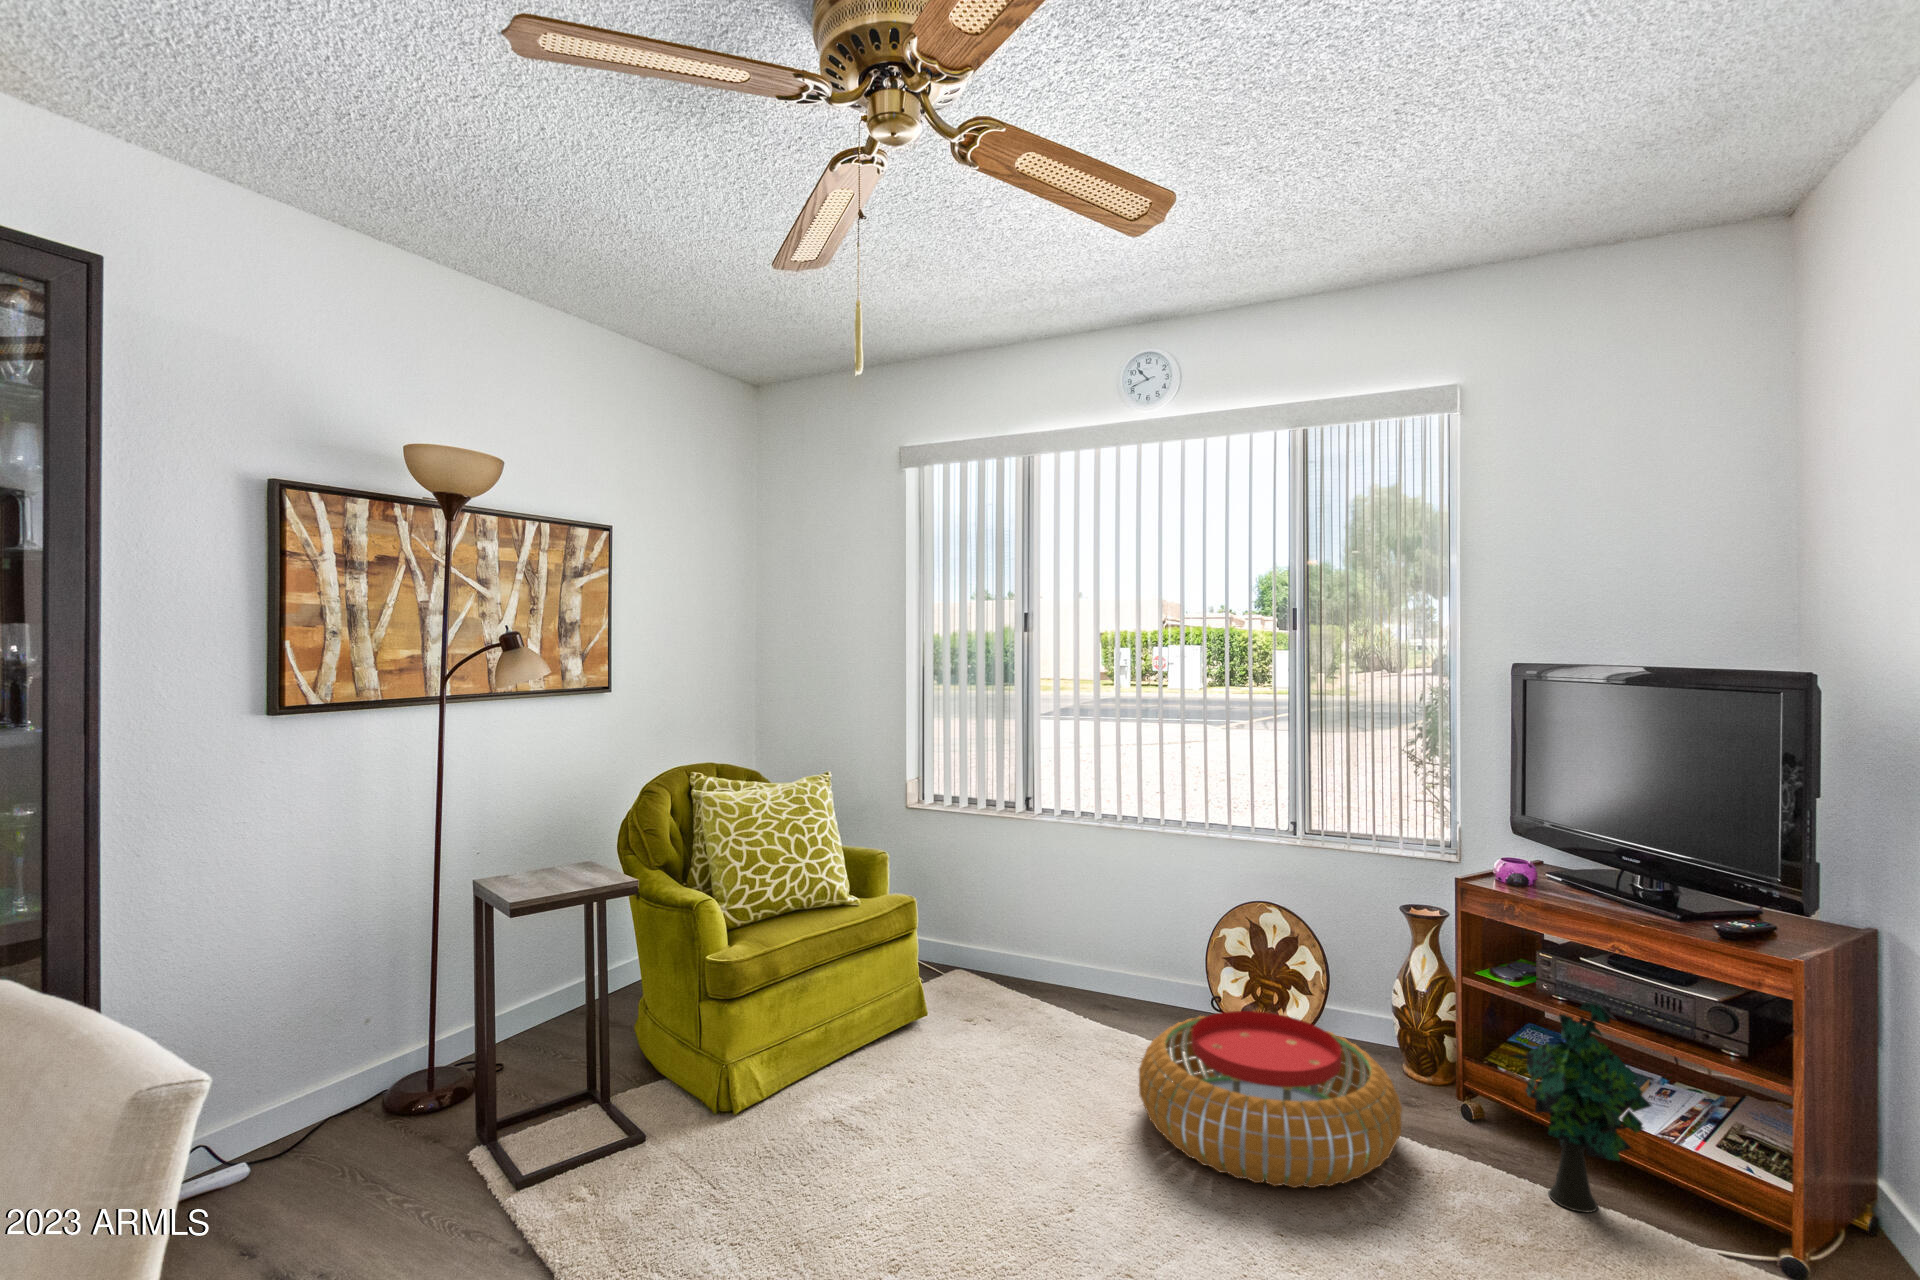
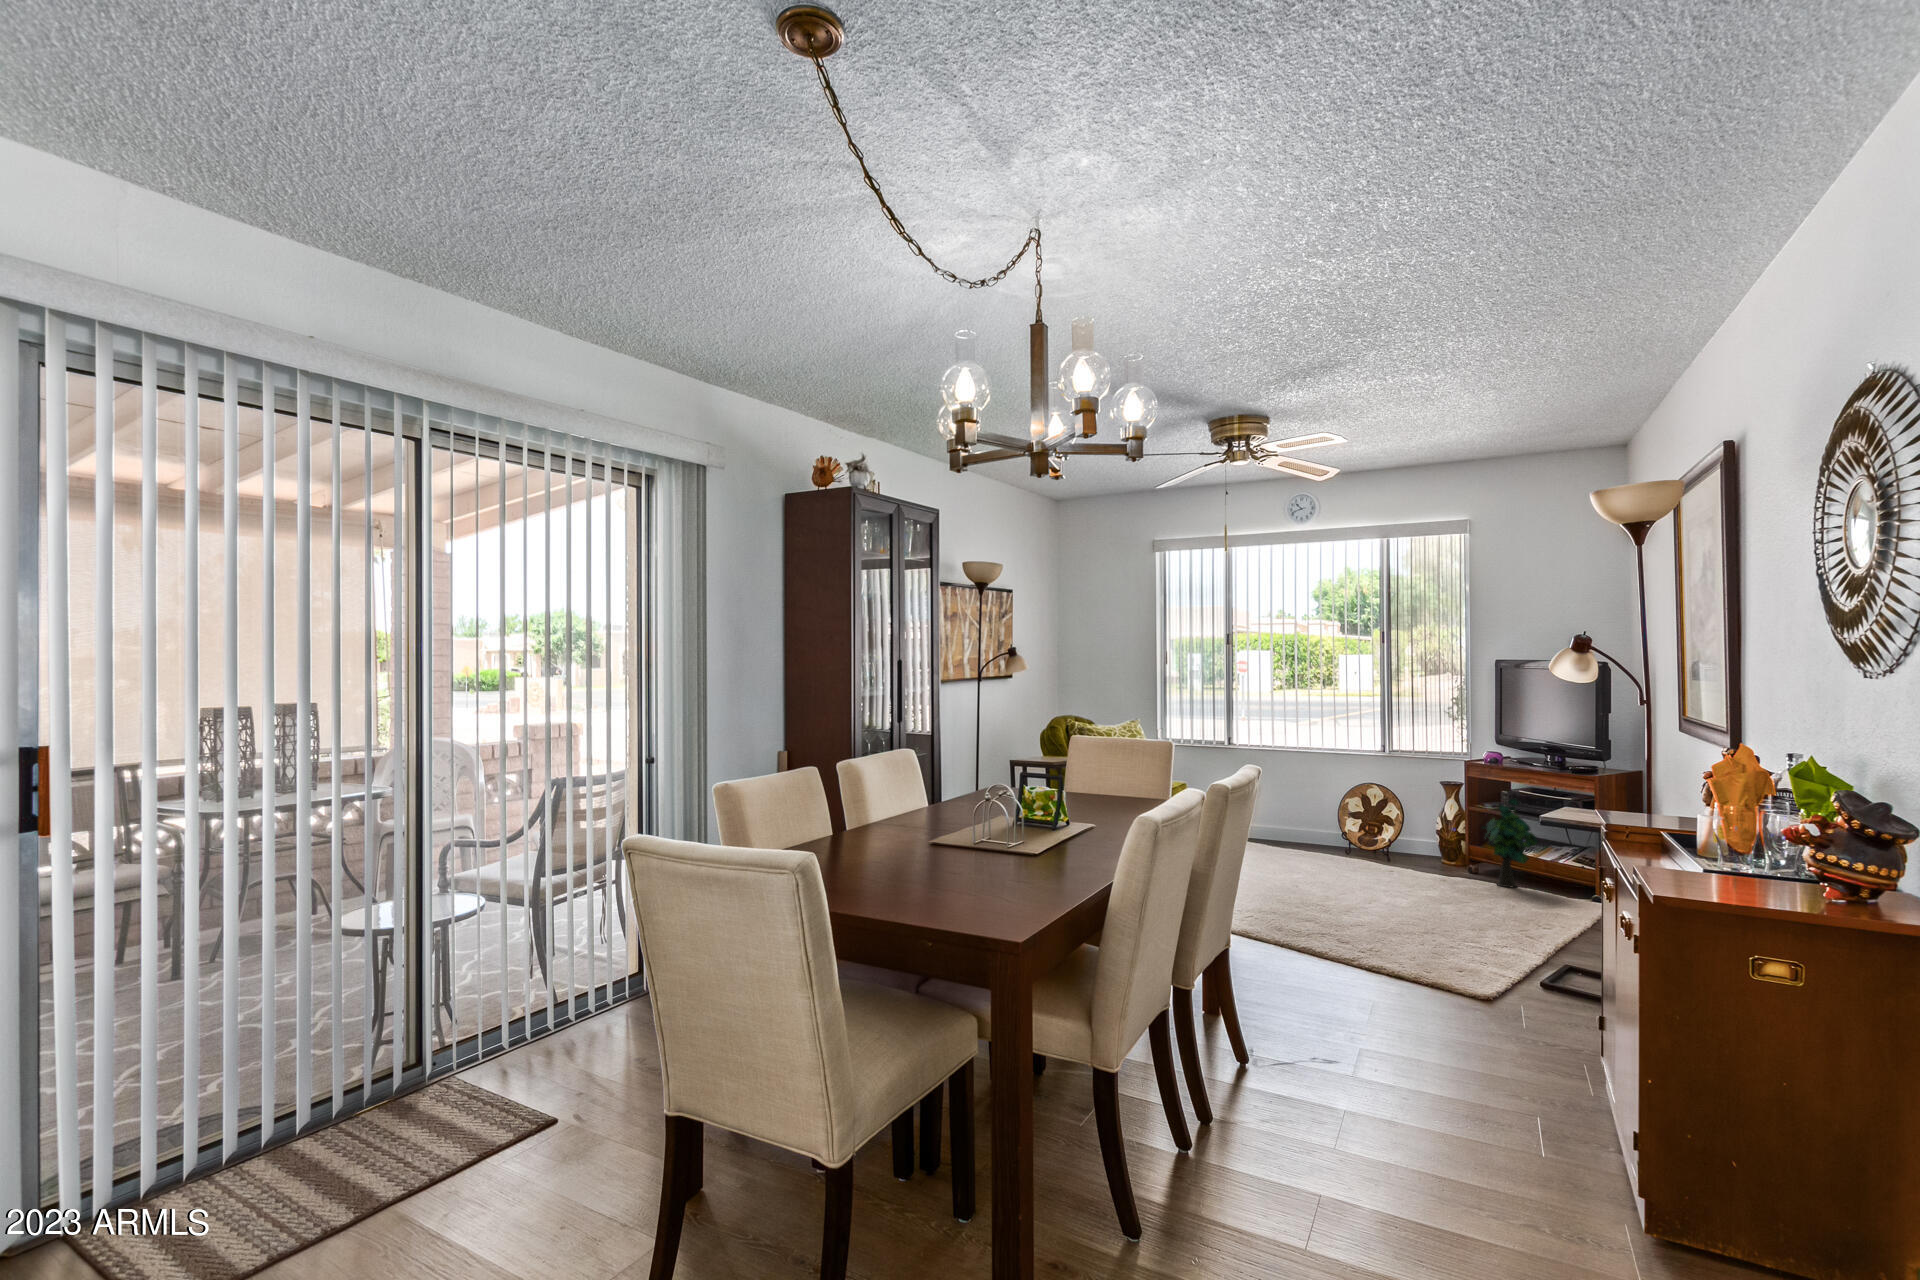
pouf: present [1139,1011,1402,1188] -> none [1307,824,1432,880]

